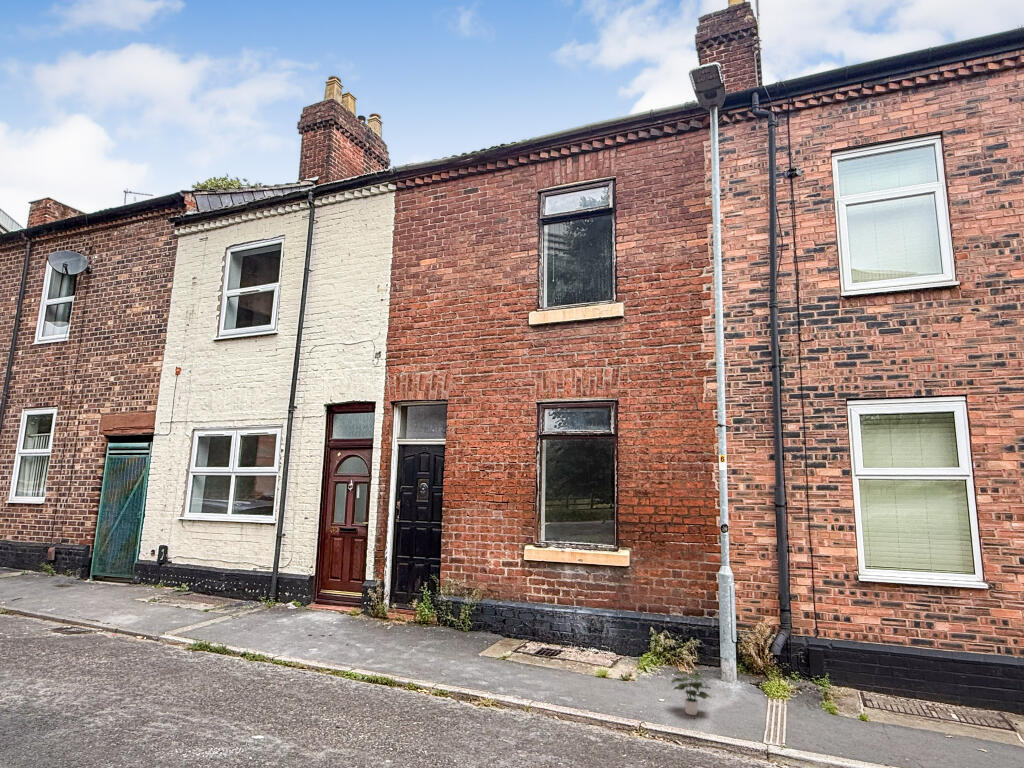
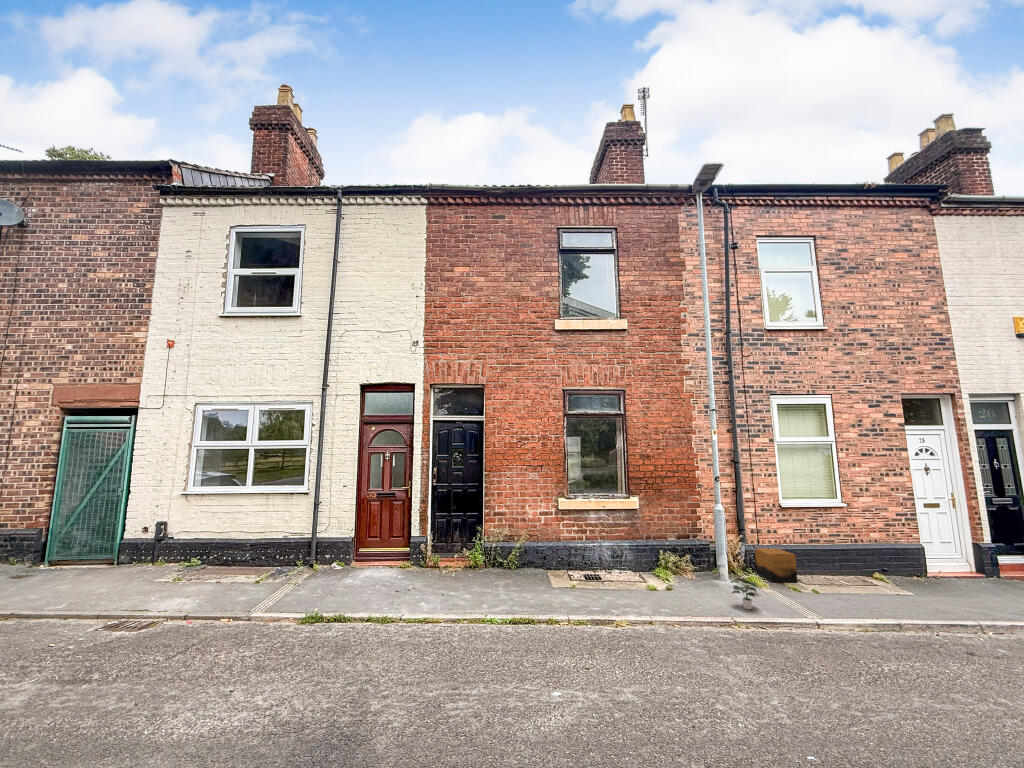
cardboard box: none [803,642,853,702] -> present [755,548,797,582]

